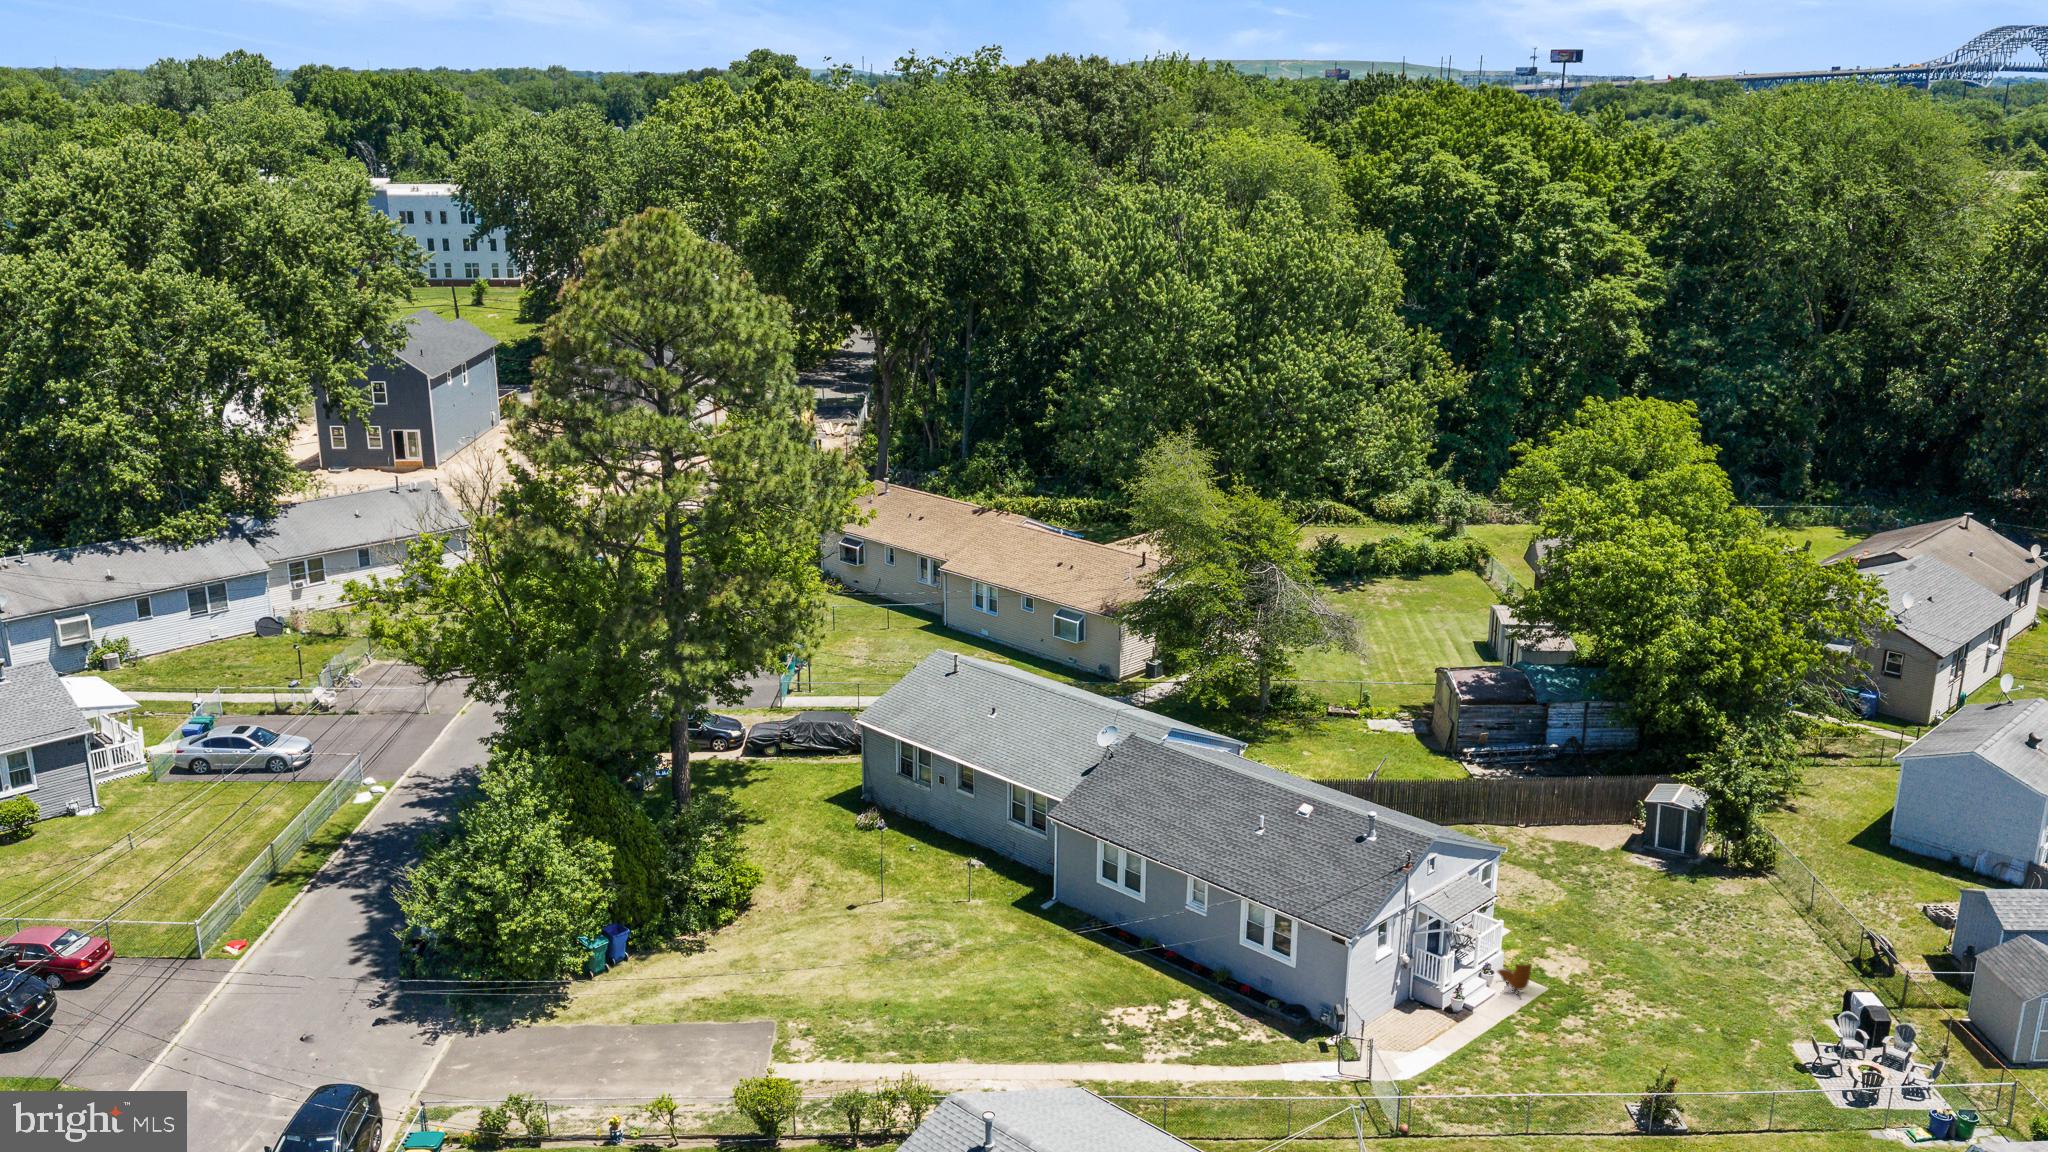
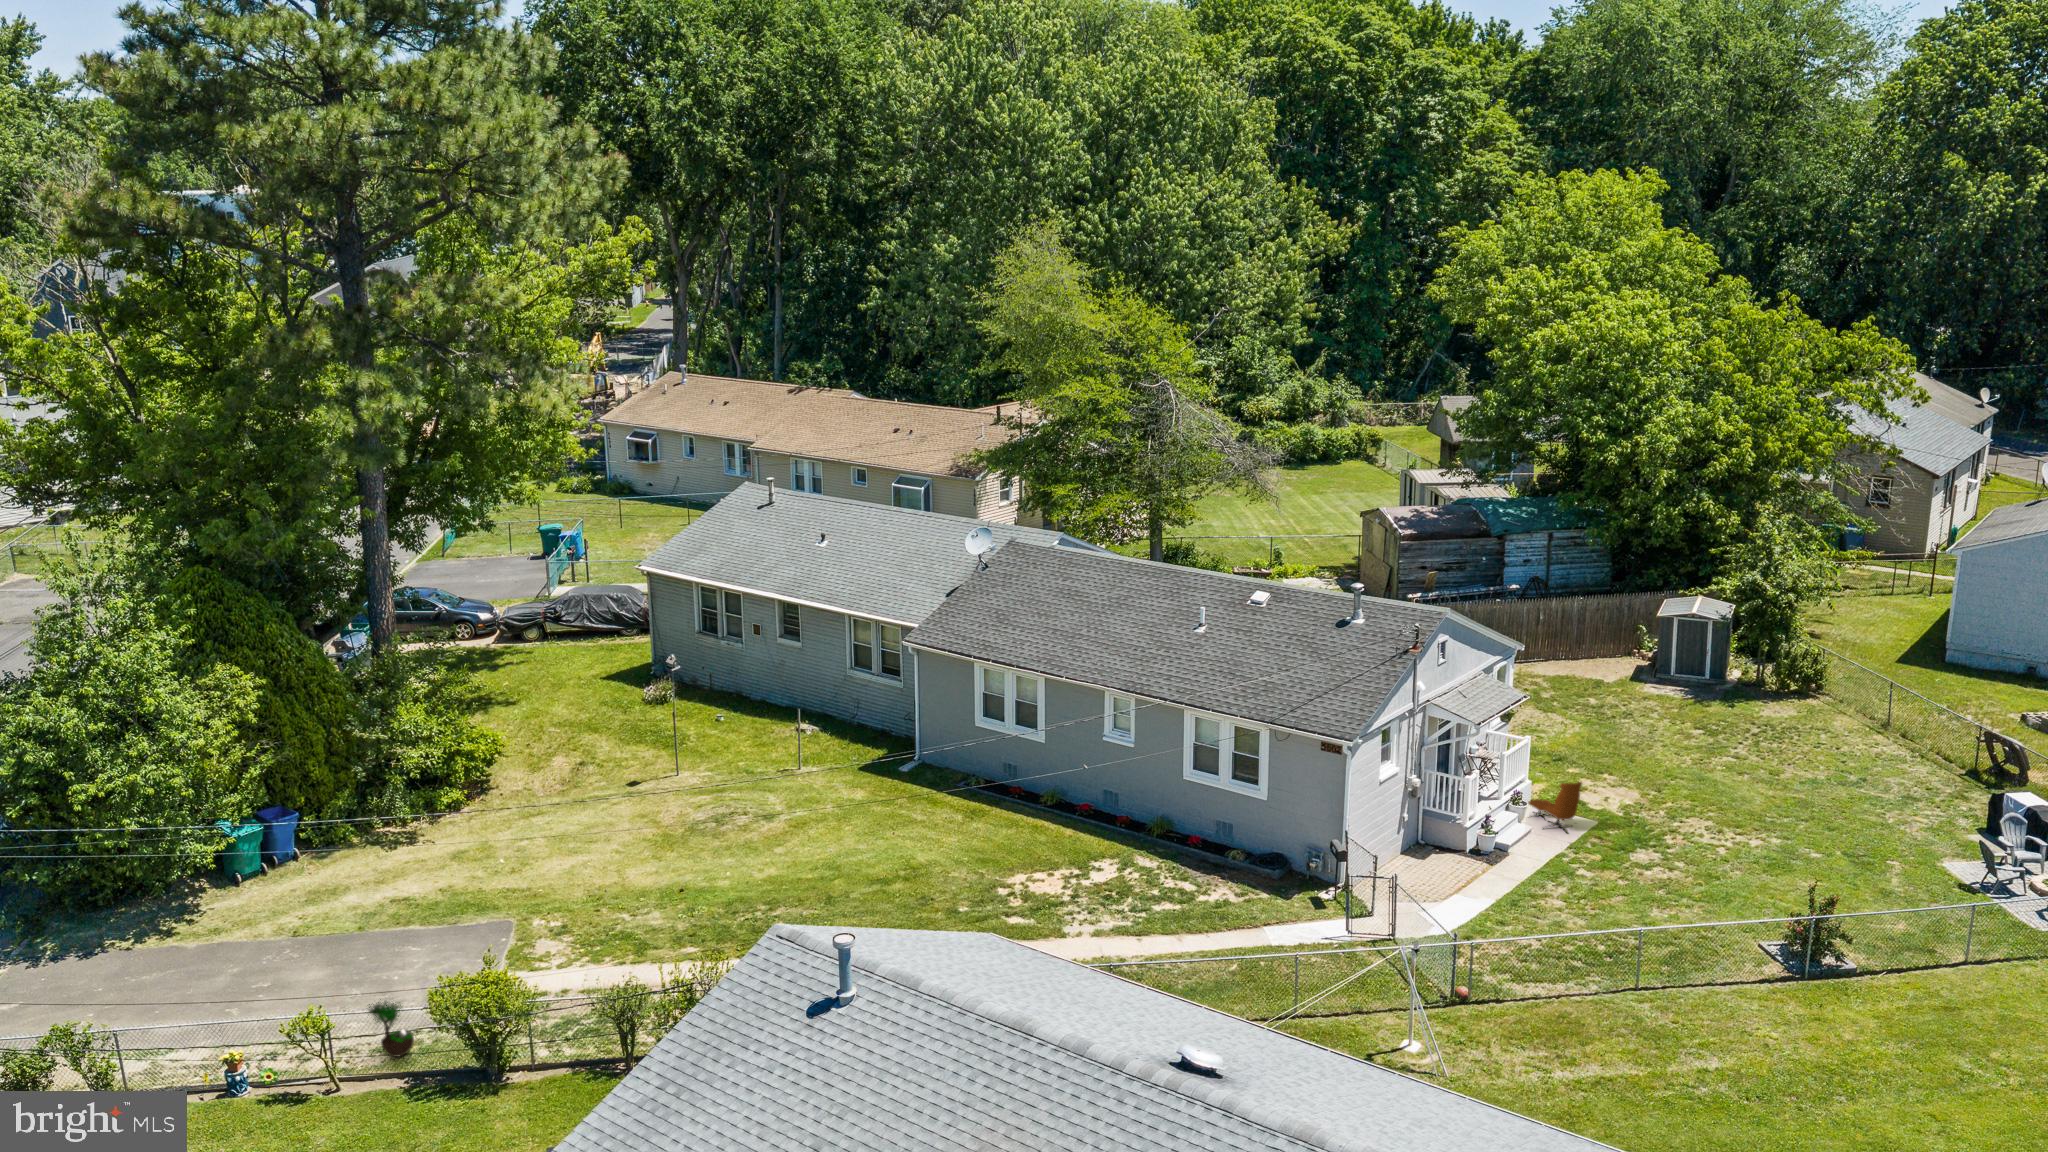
potted tree: none [706,1086,734,1125] -> present [365,999,414,1057]

